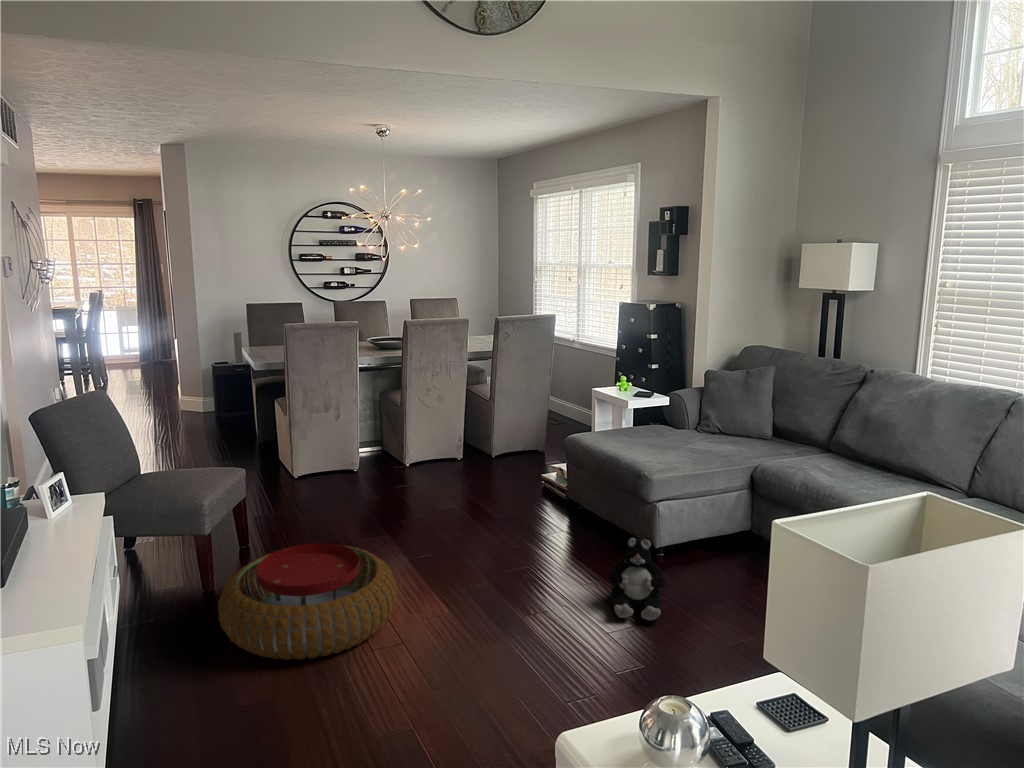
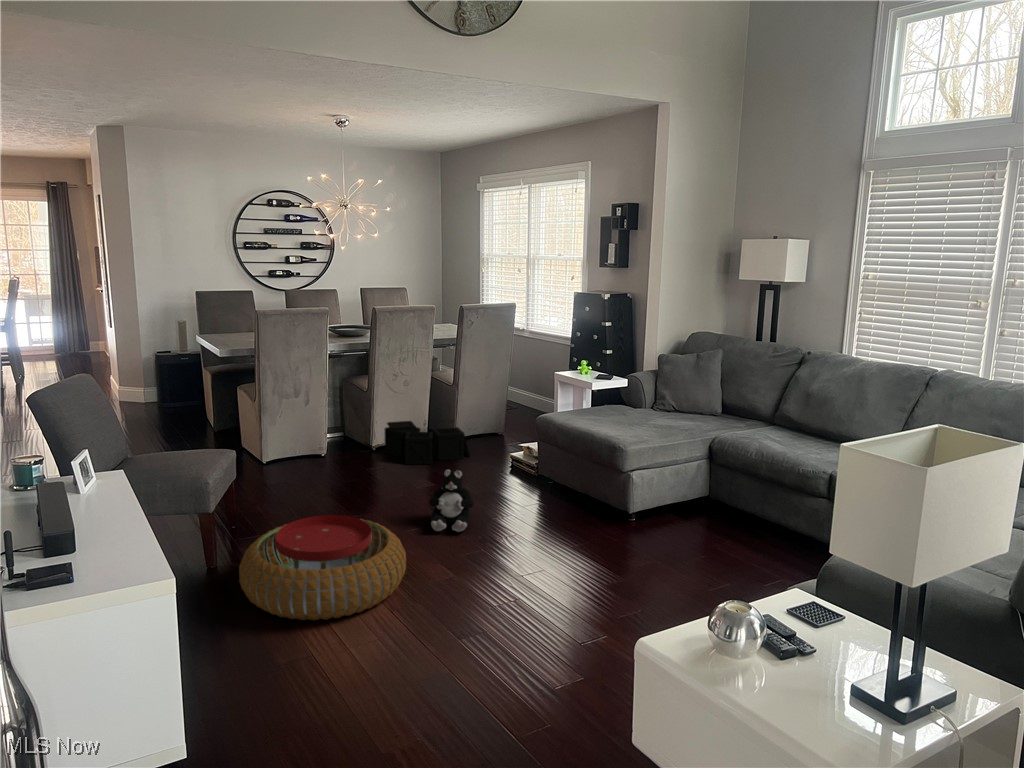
storage bin: none [417,437,504,483] -> present [384,421,470,464]
plush toy: present [608,537,666,621] -> present [429,469,474,532]

